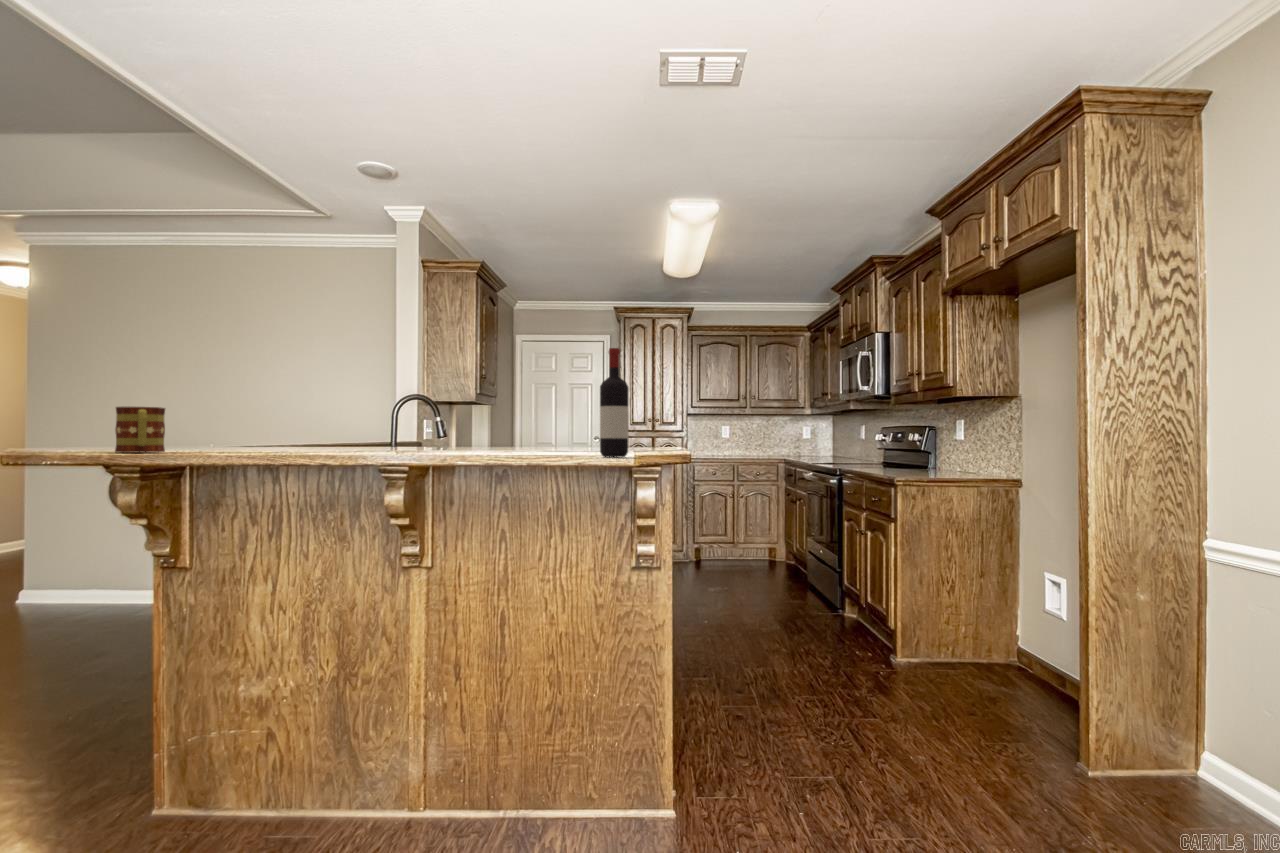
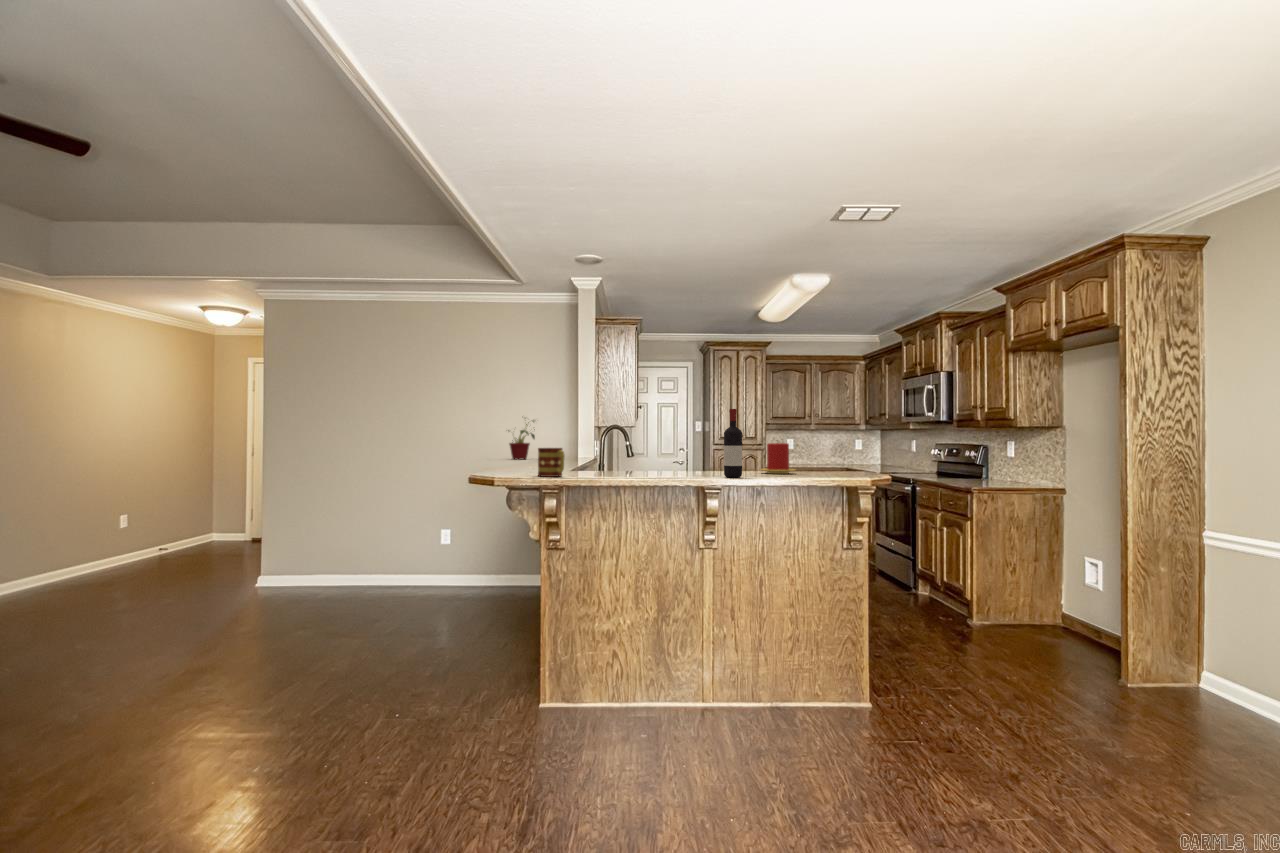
wine bottle: present [600,348,629,457] -> present [724,409,742,478]
potted plant: none [329,391,379,445] -> present [508,420,535,460]
candle: none [540,409,593,454] -> present [761,443,795,474]

